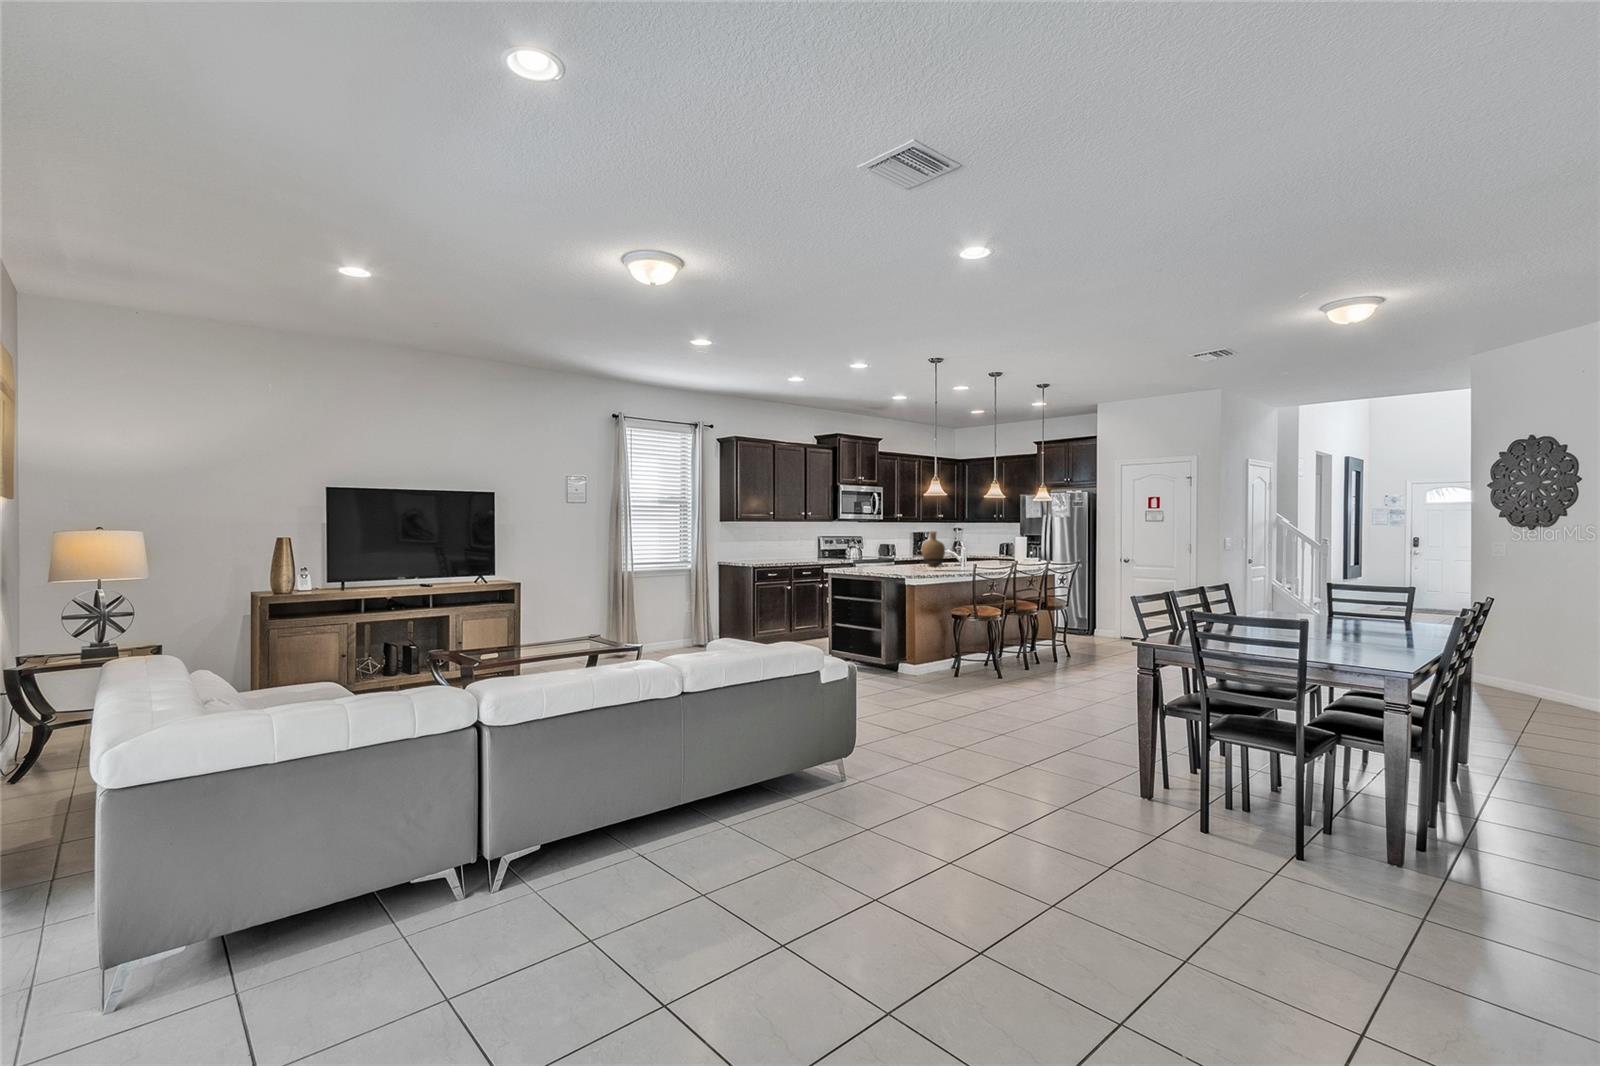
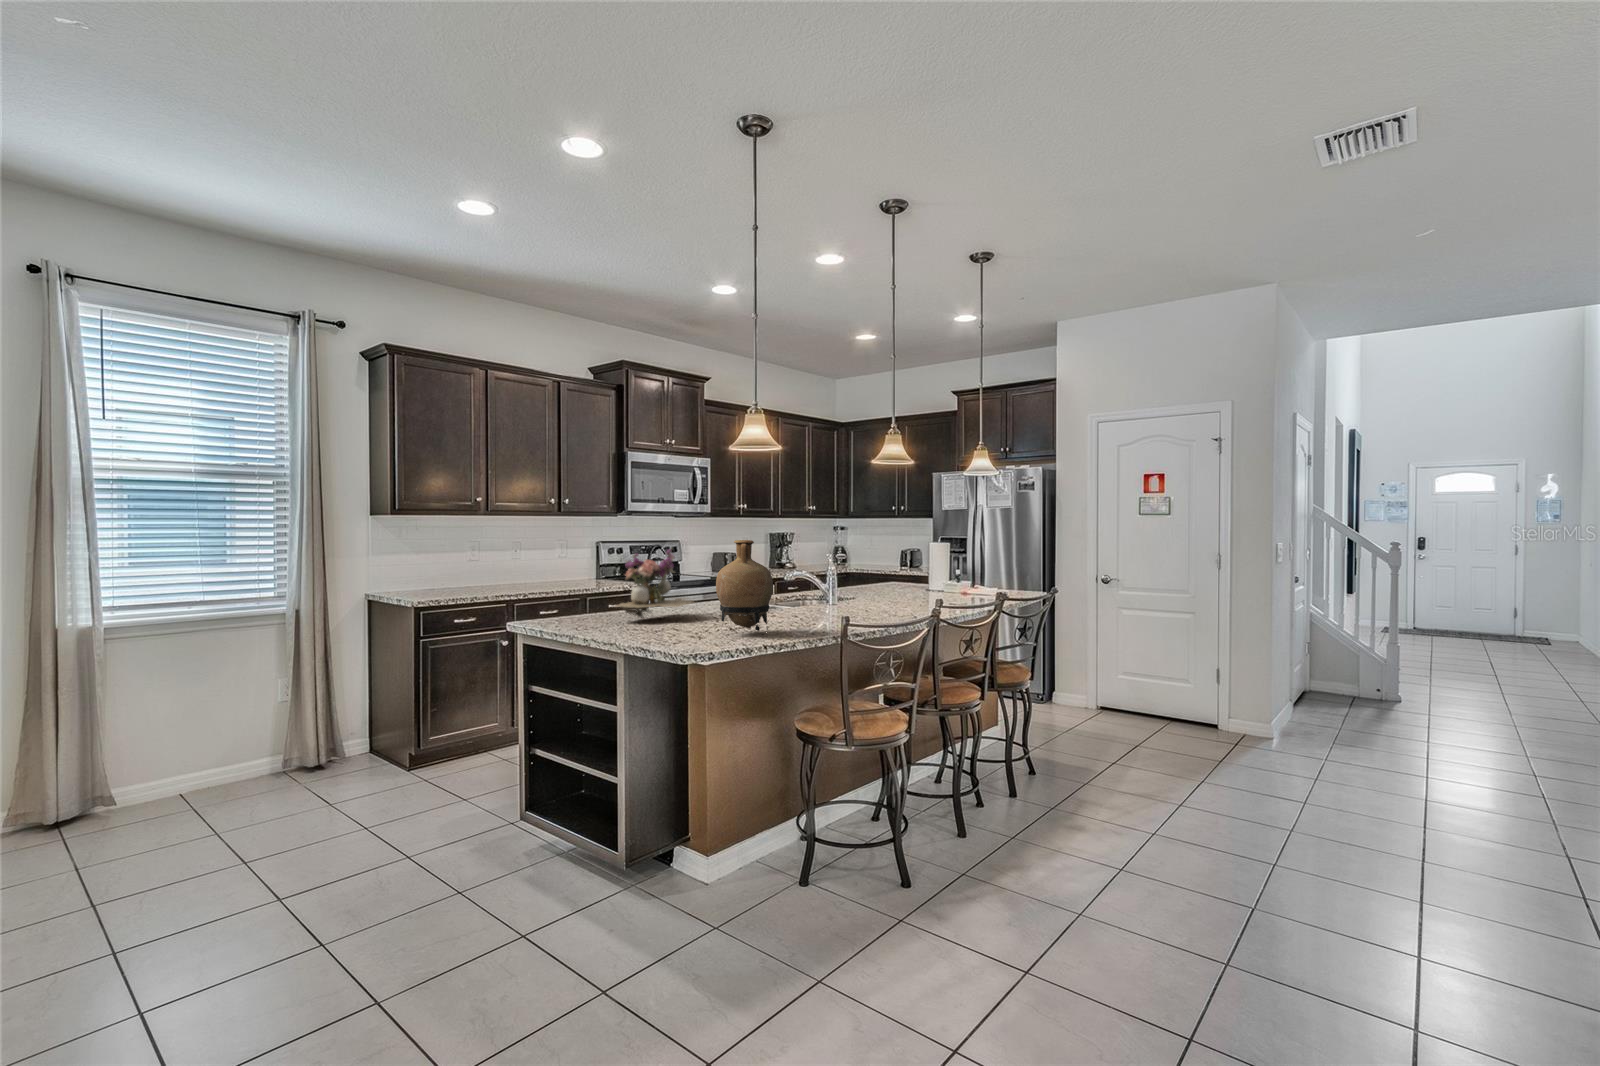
flower arrangement: none [870,536,906,568] -> present [615,549,695,618]

